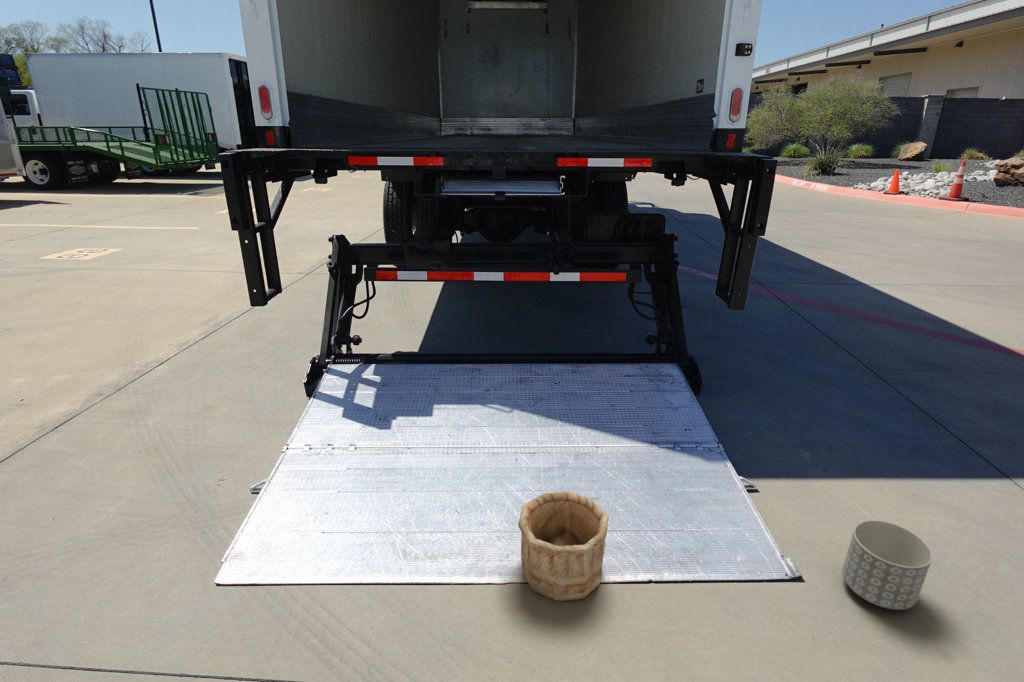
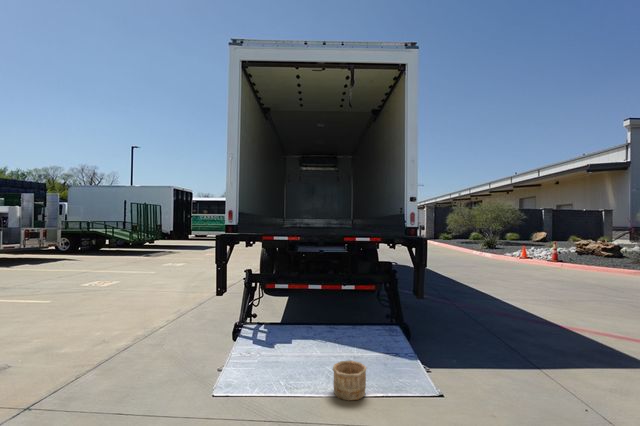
planter: present [842,520,933,610] -> none [458,370,485,401]

